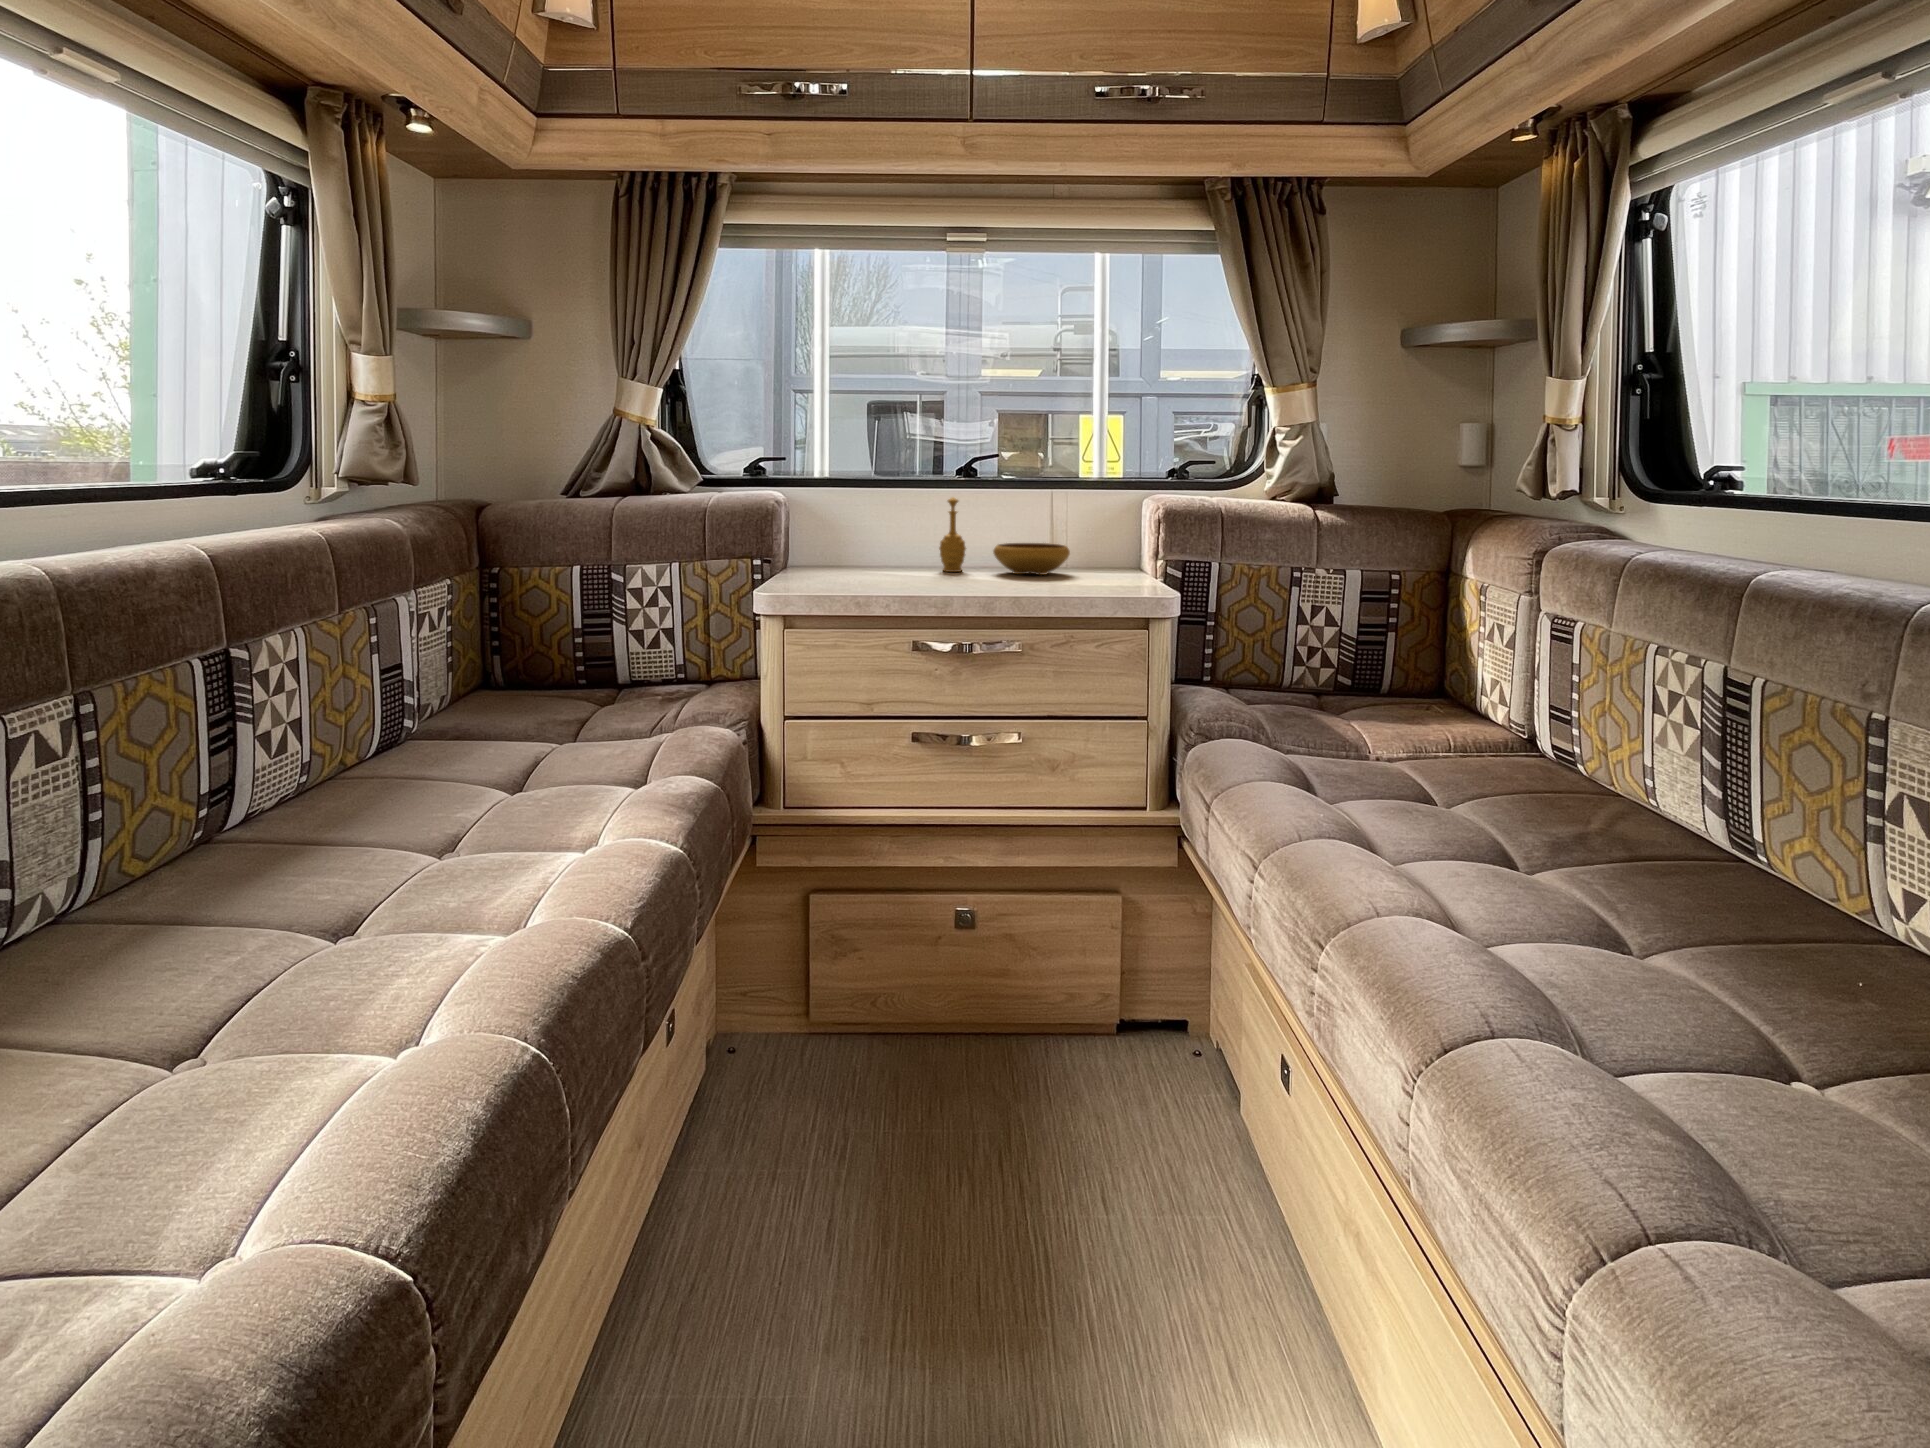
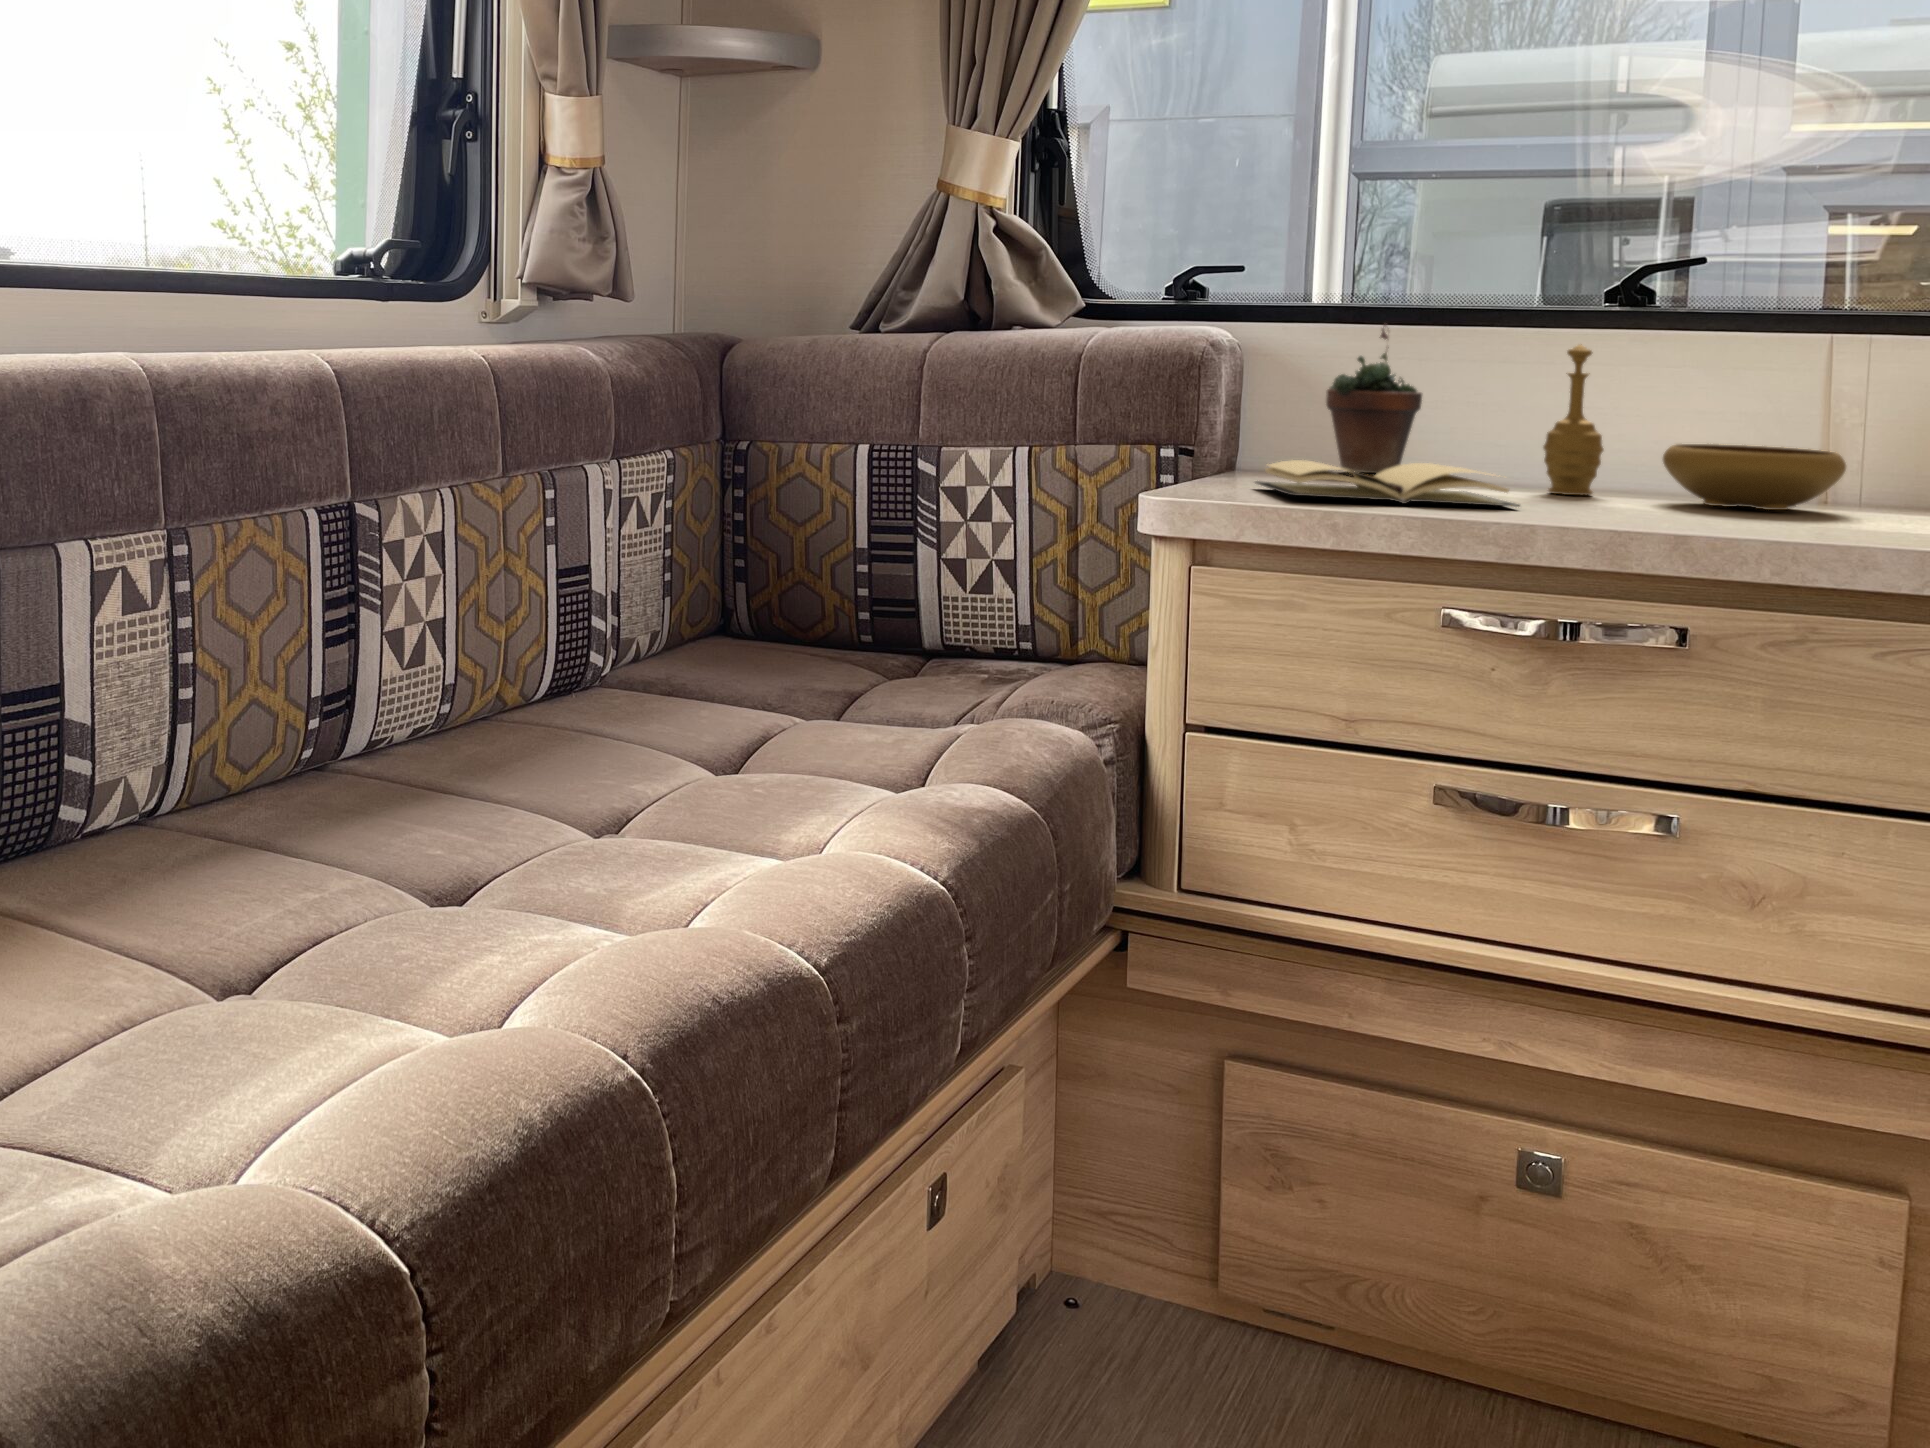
succulent plant: none [830,486,877,565] -> present [1326,325,1422,474]
book: none [806,562,940,586] -> present [1256,460,1519,507]

